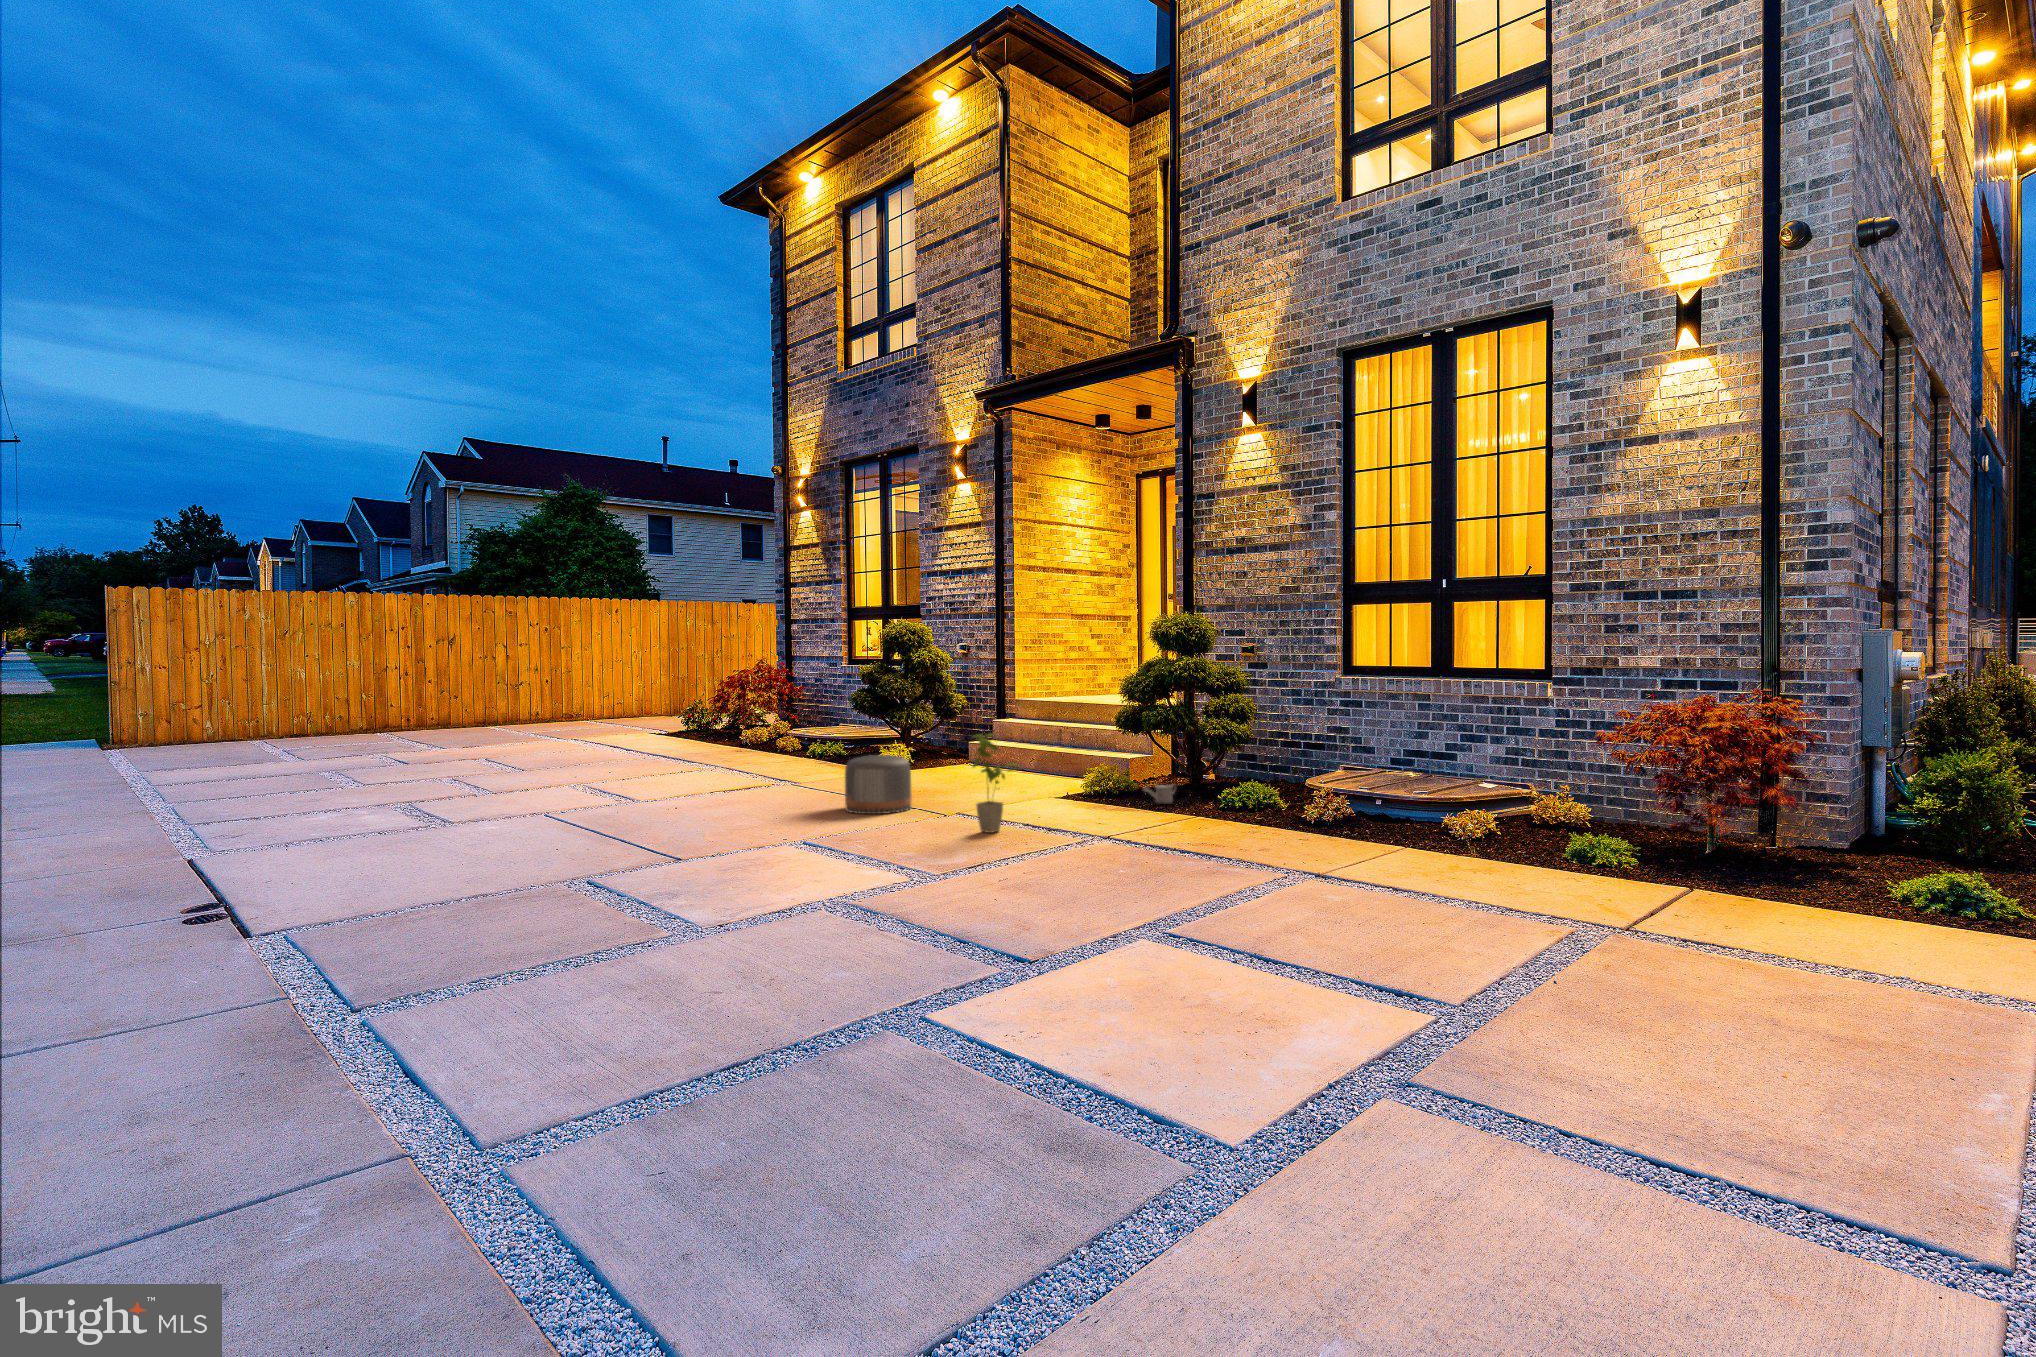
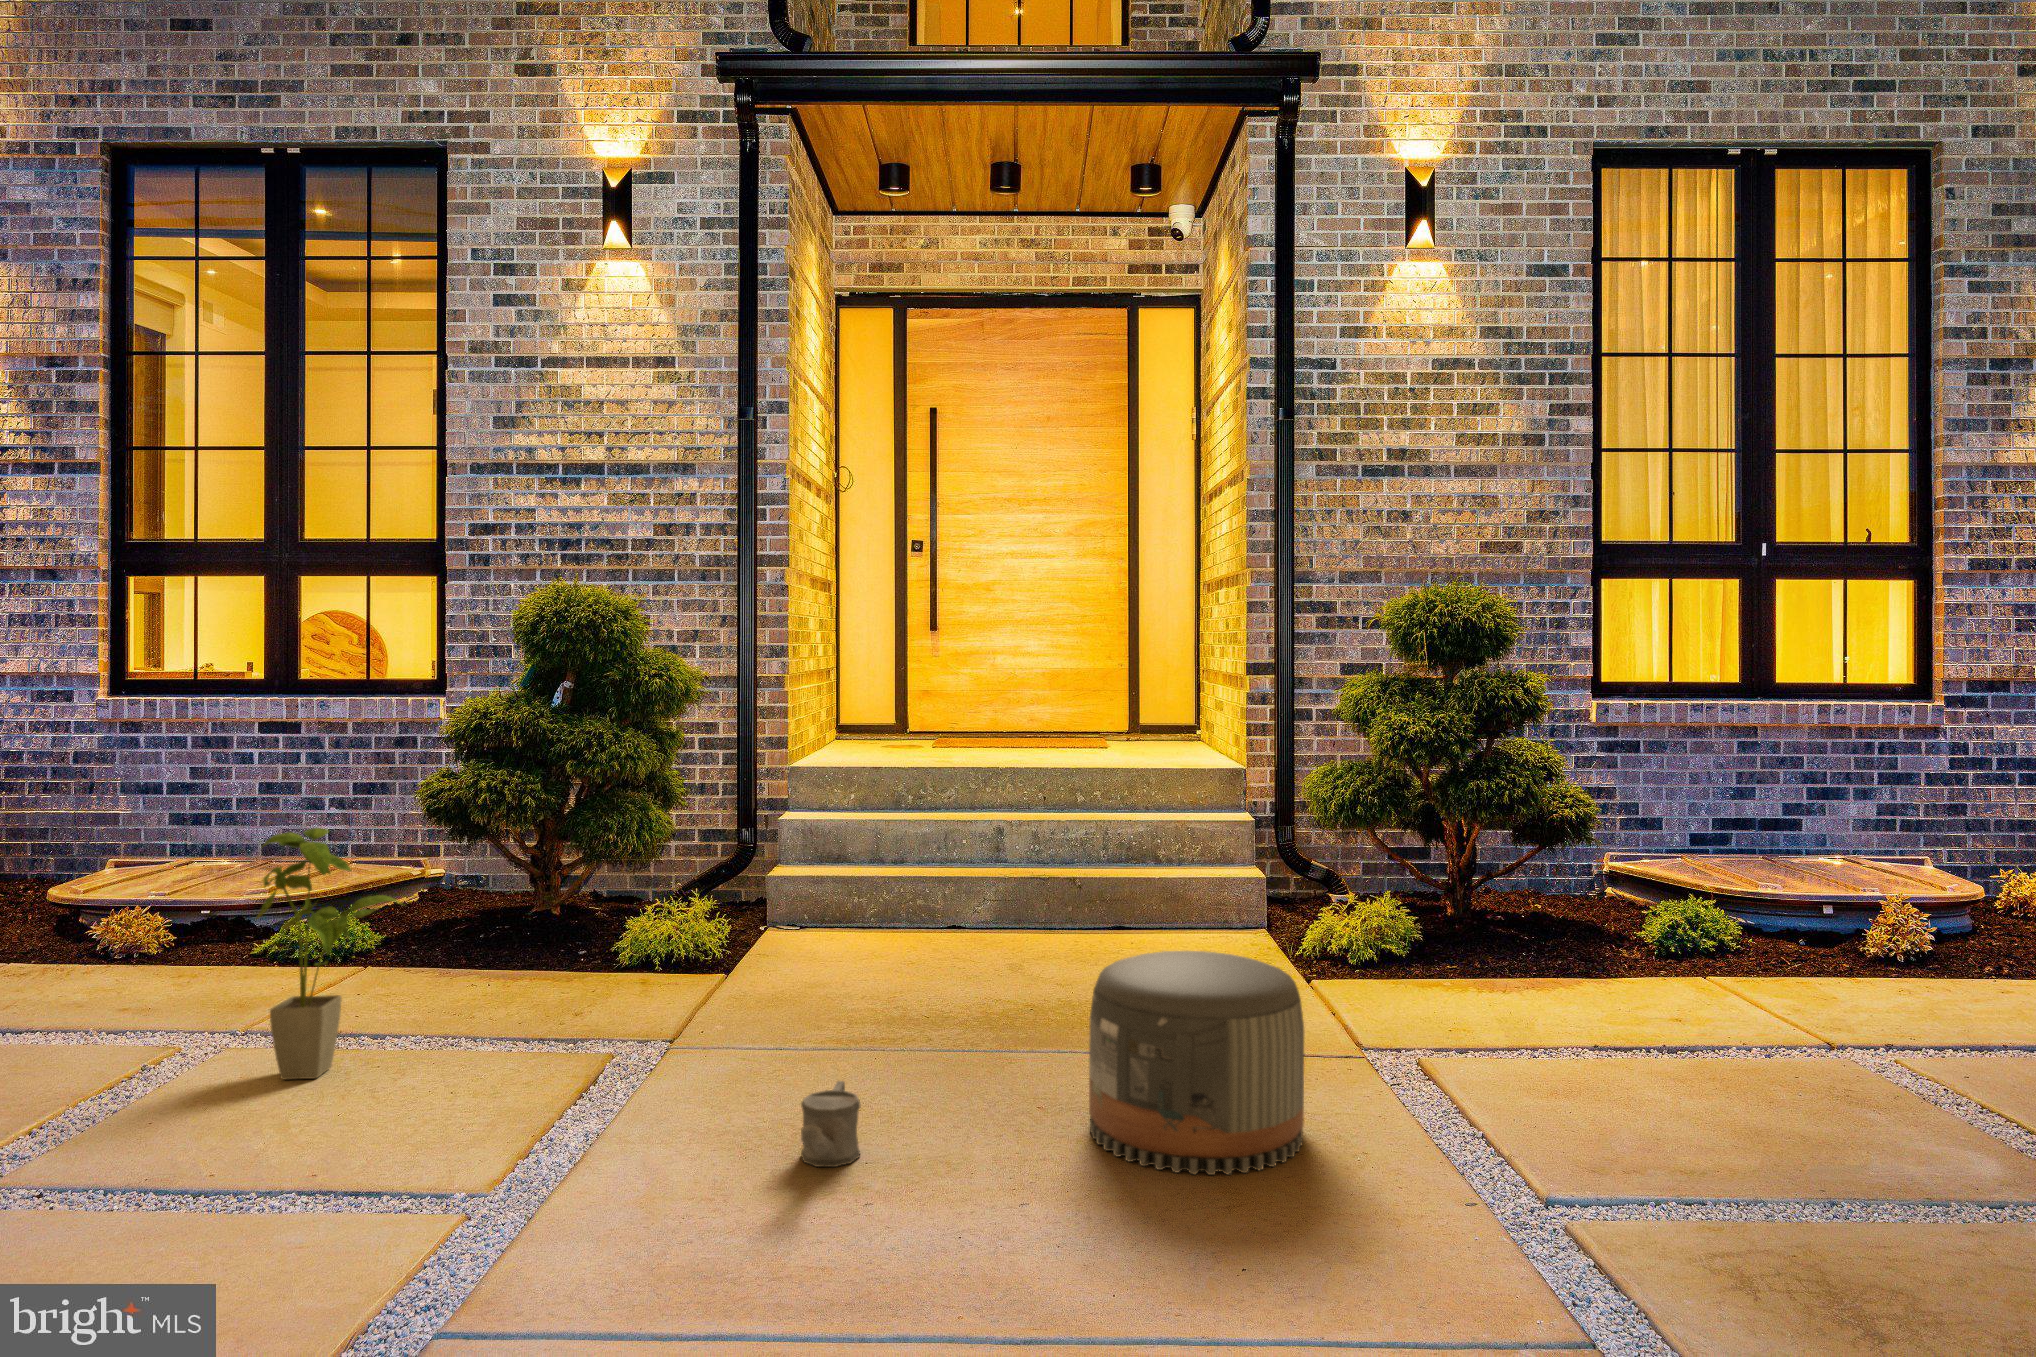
house plant: present [972,734,1019,833] -> present [256,828,405,1080]
watering can: present [1143,785,1176,804] -> present [801,1081,861,1167]

